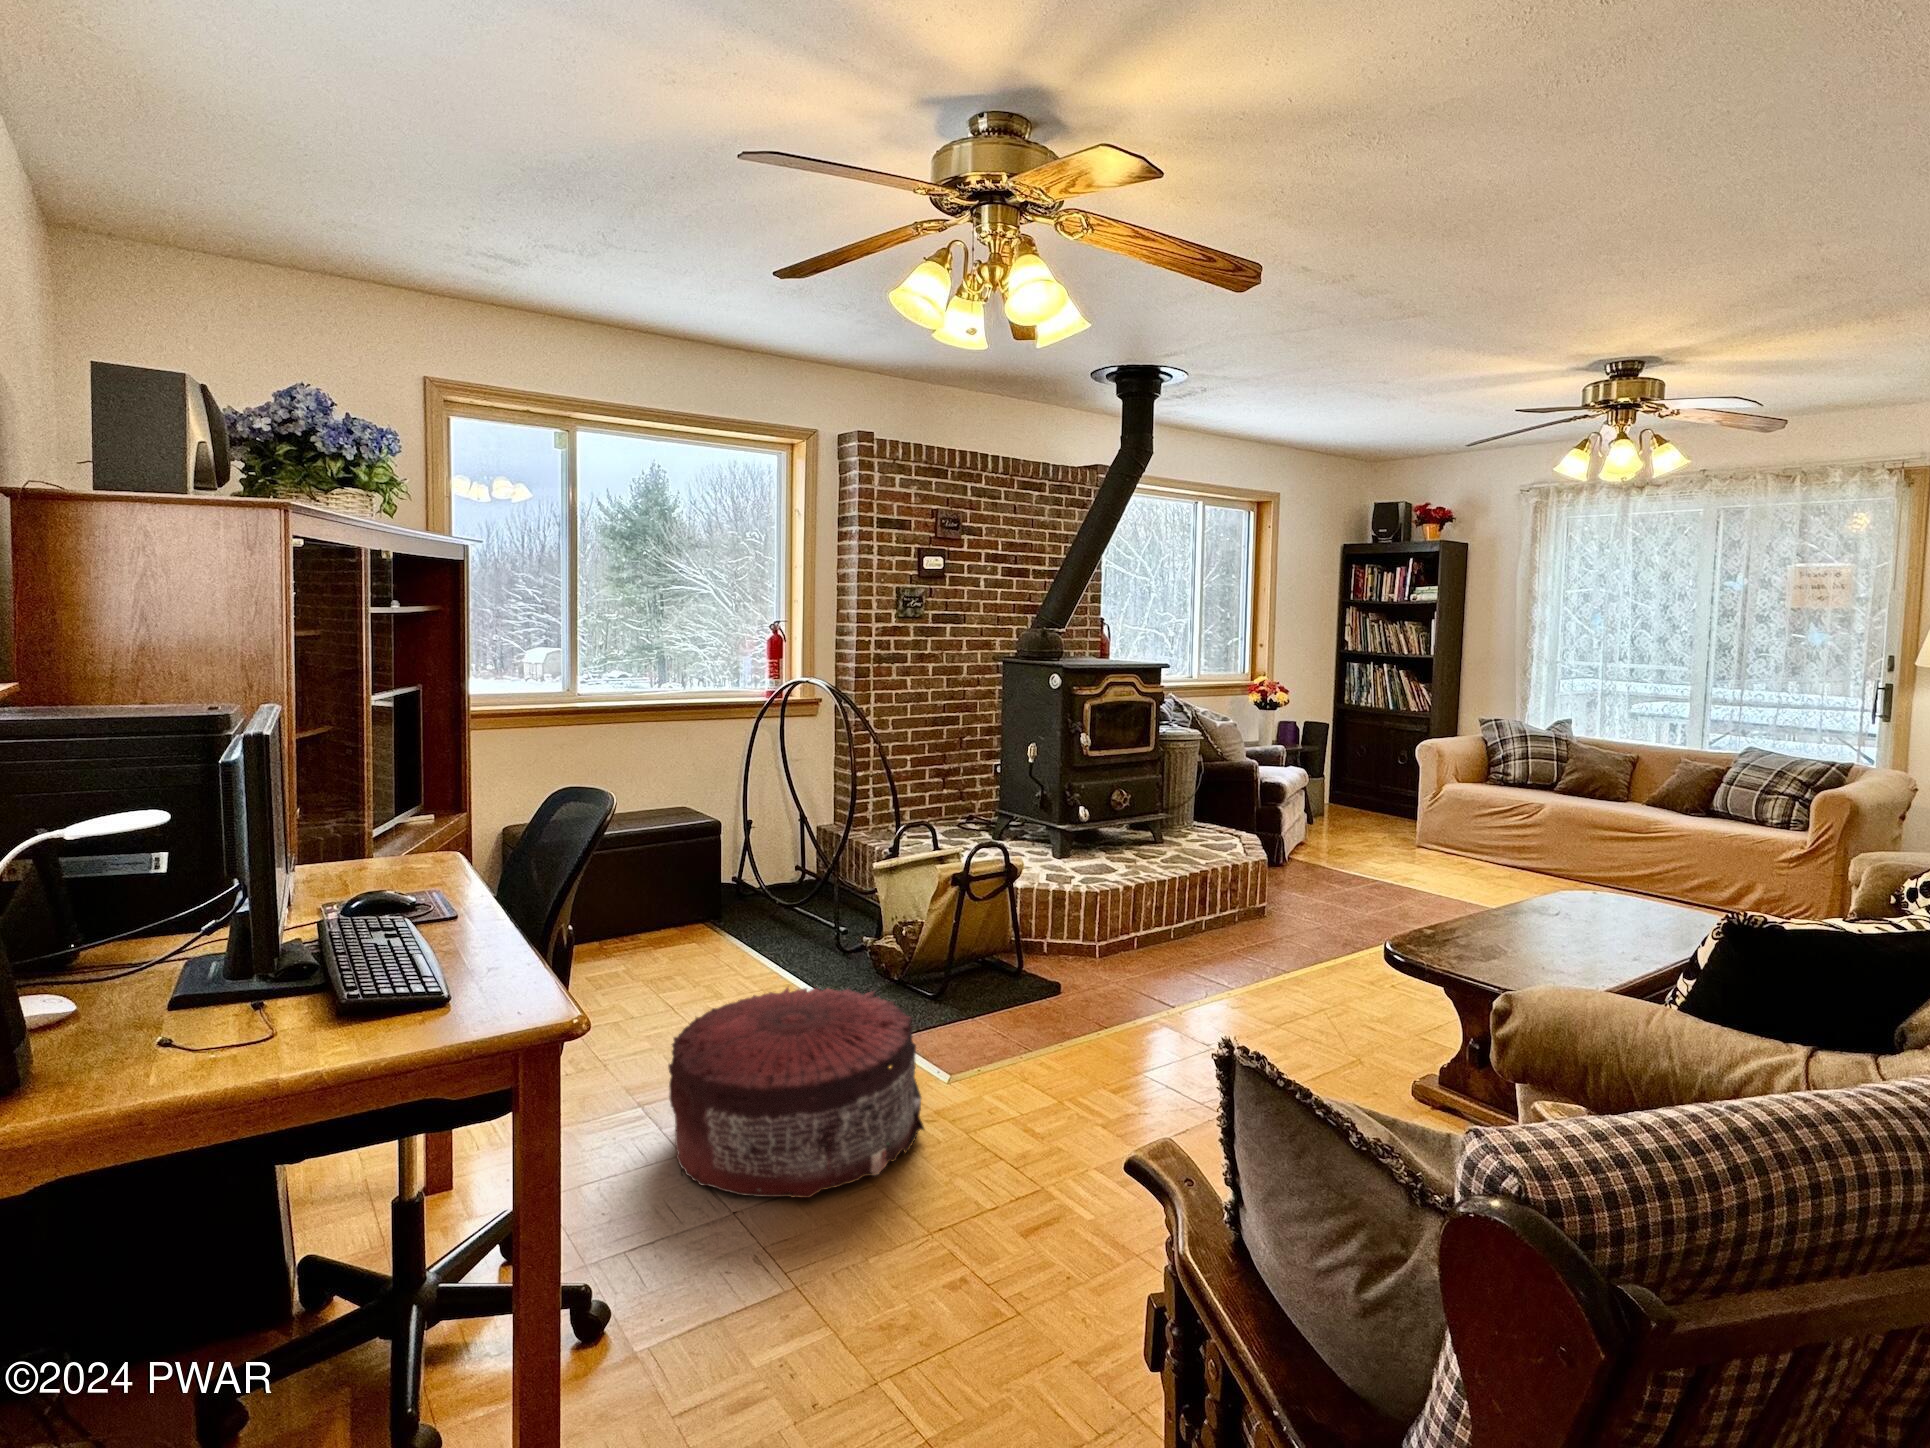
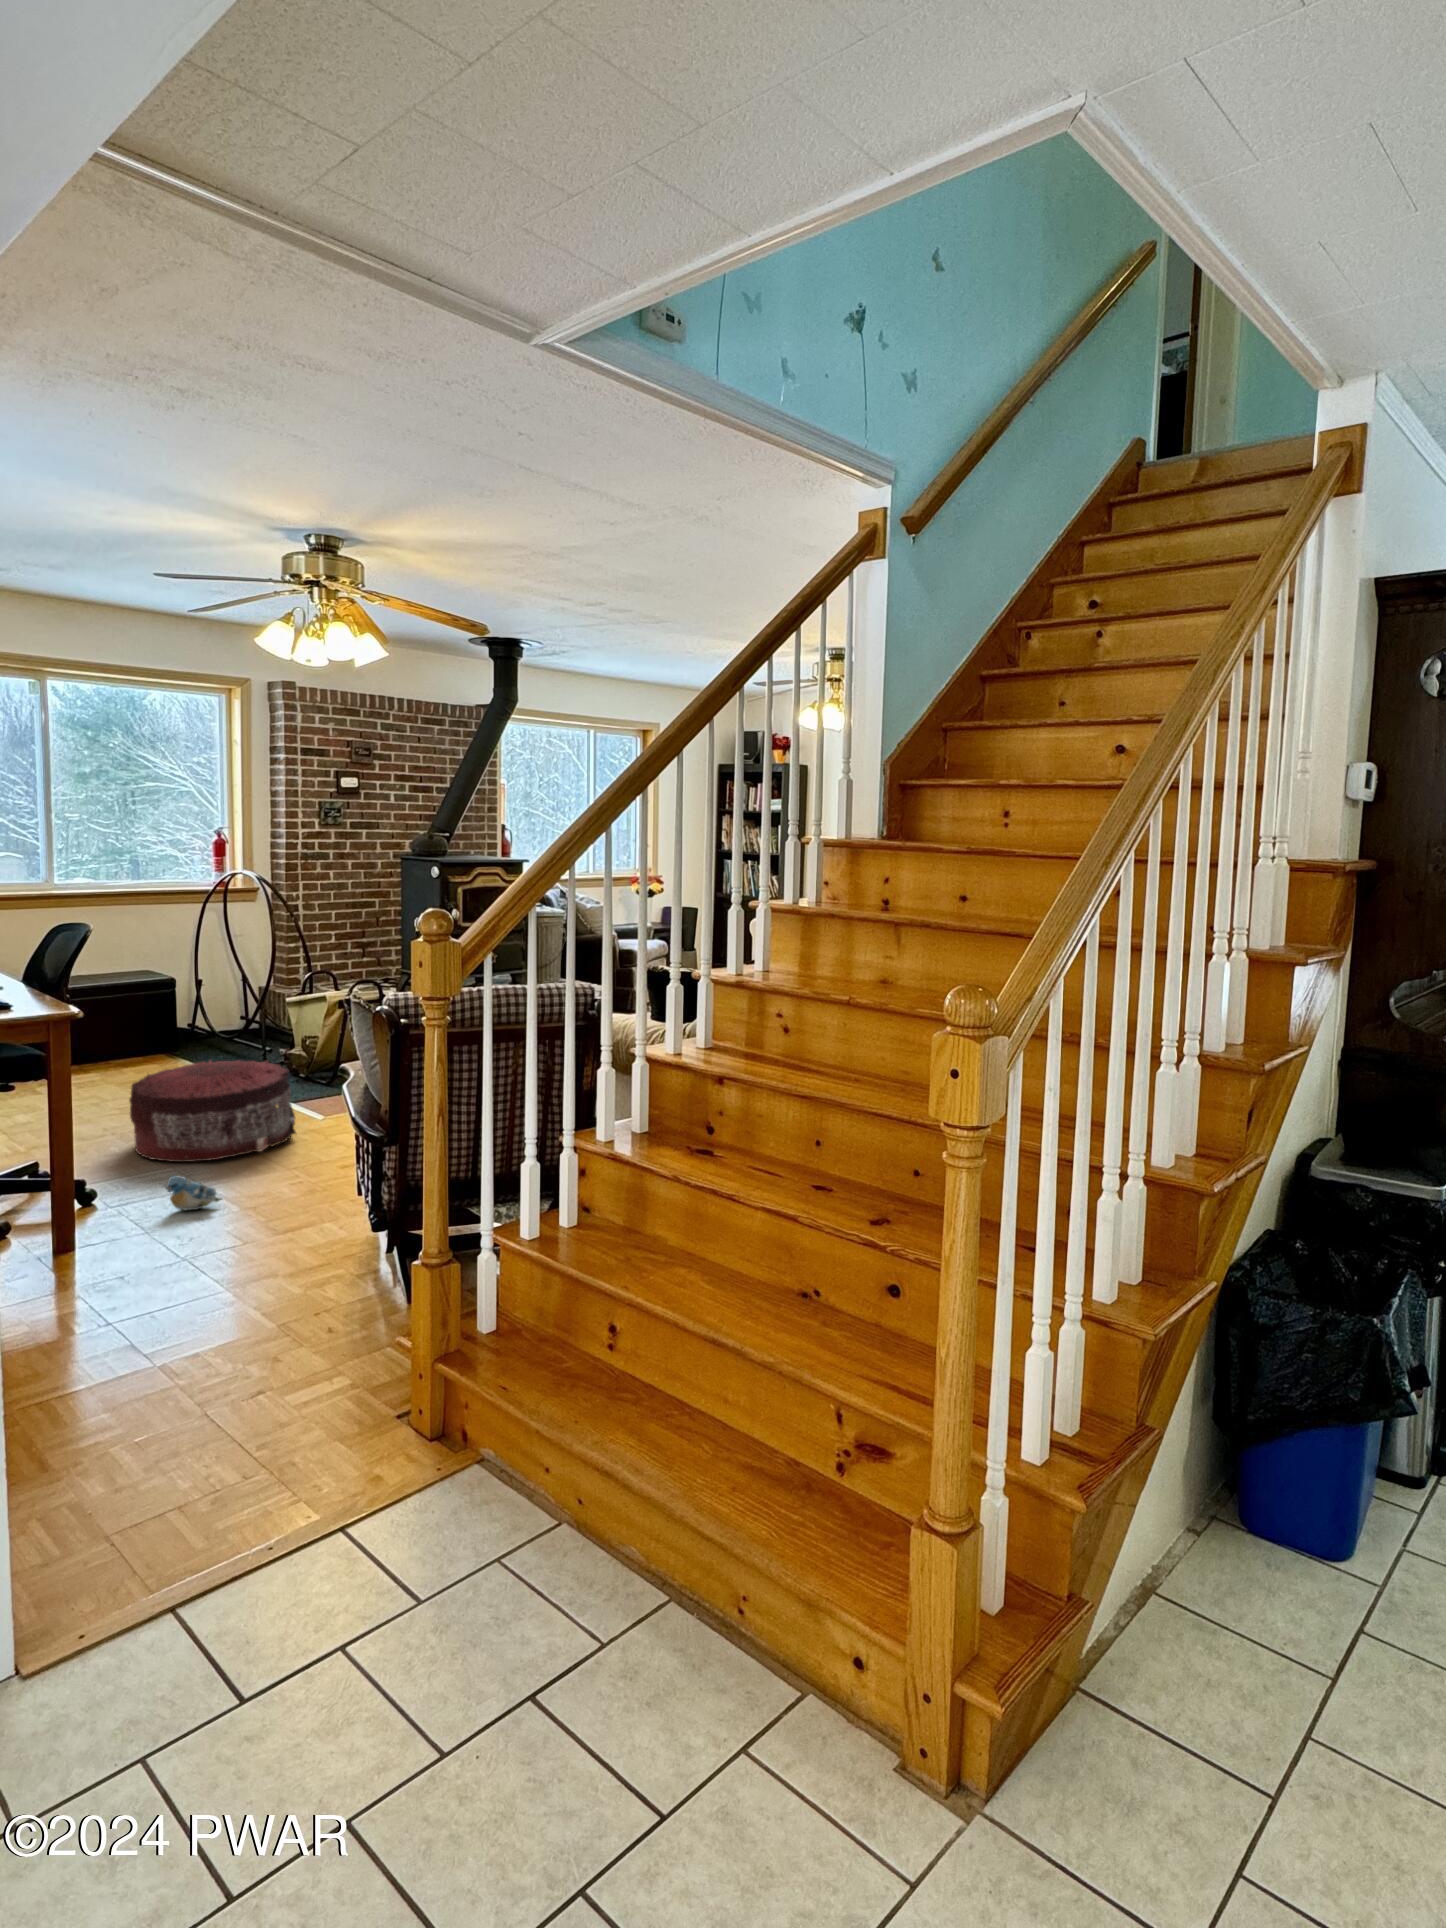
plush toy: none [736,1302,841,1376] -> present [165,1176,222,1210]

